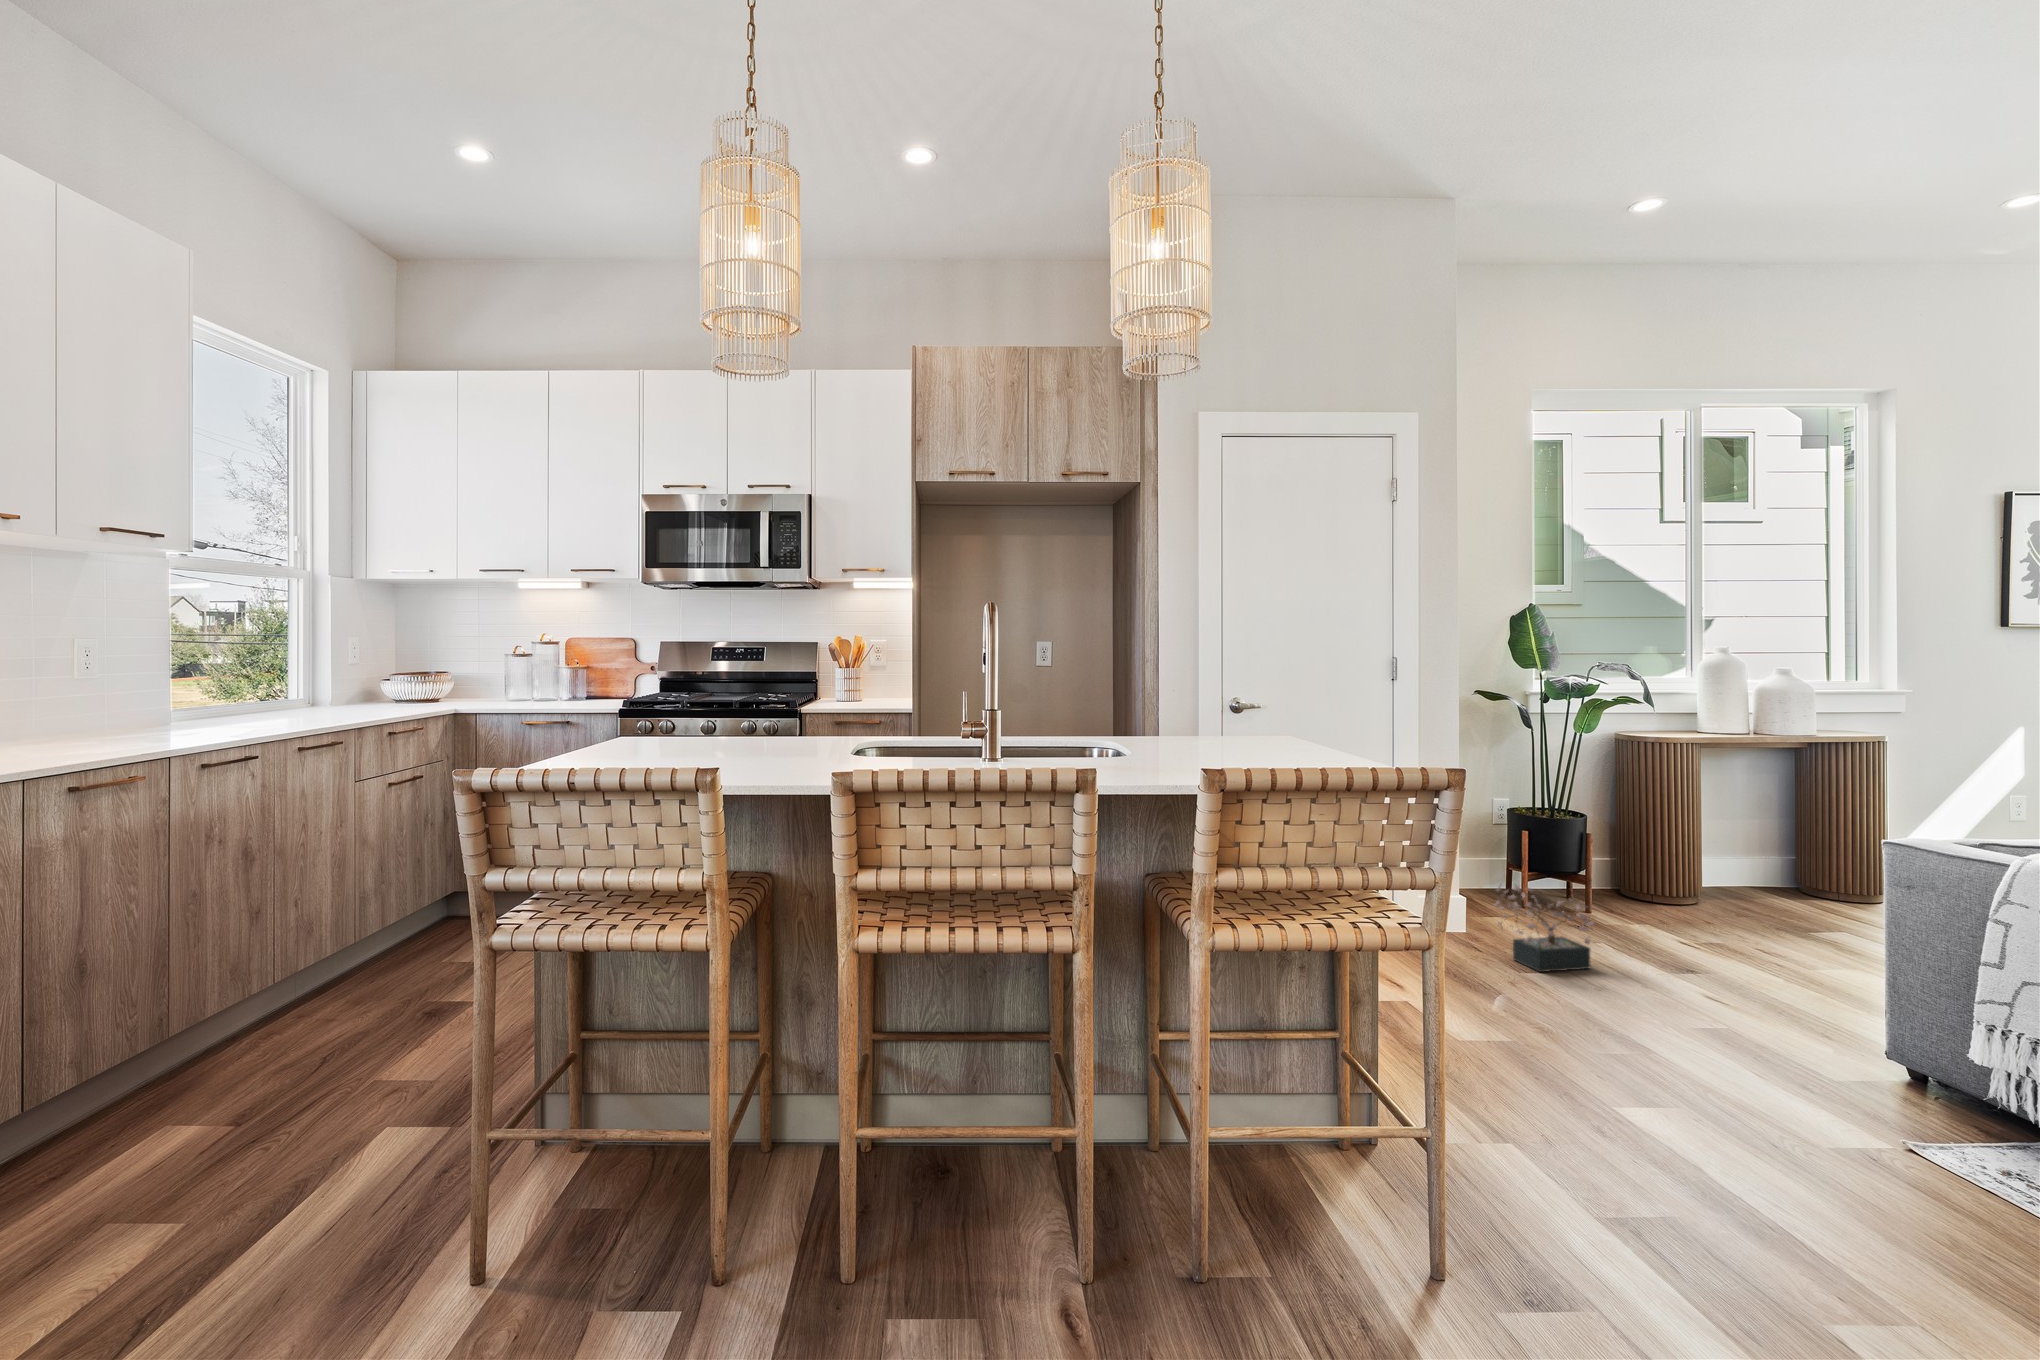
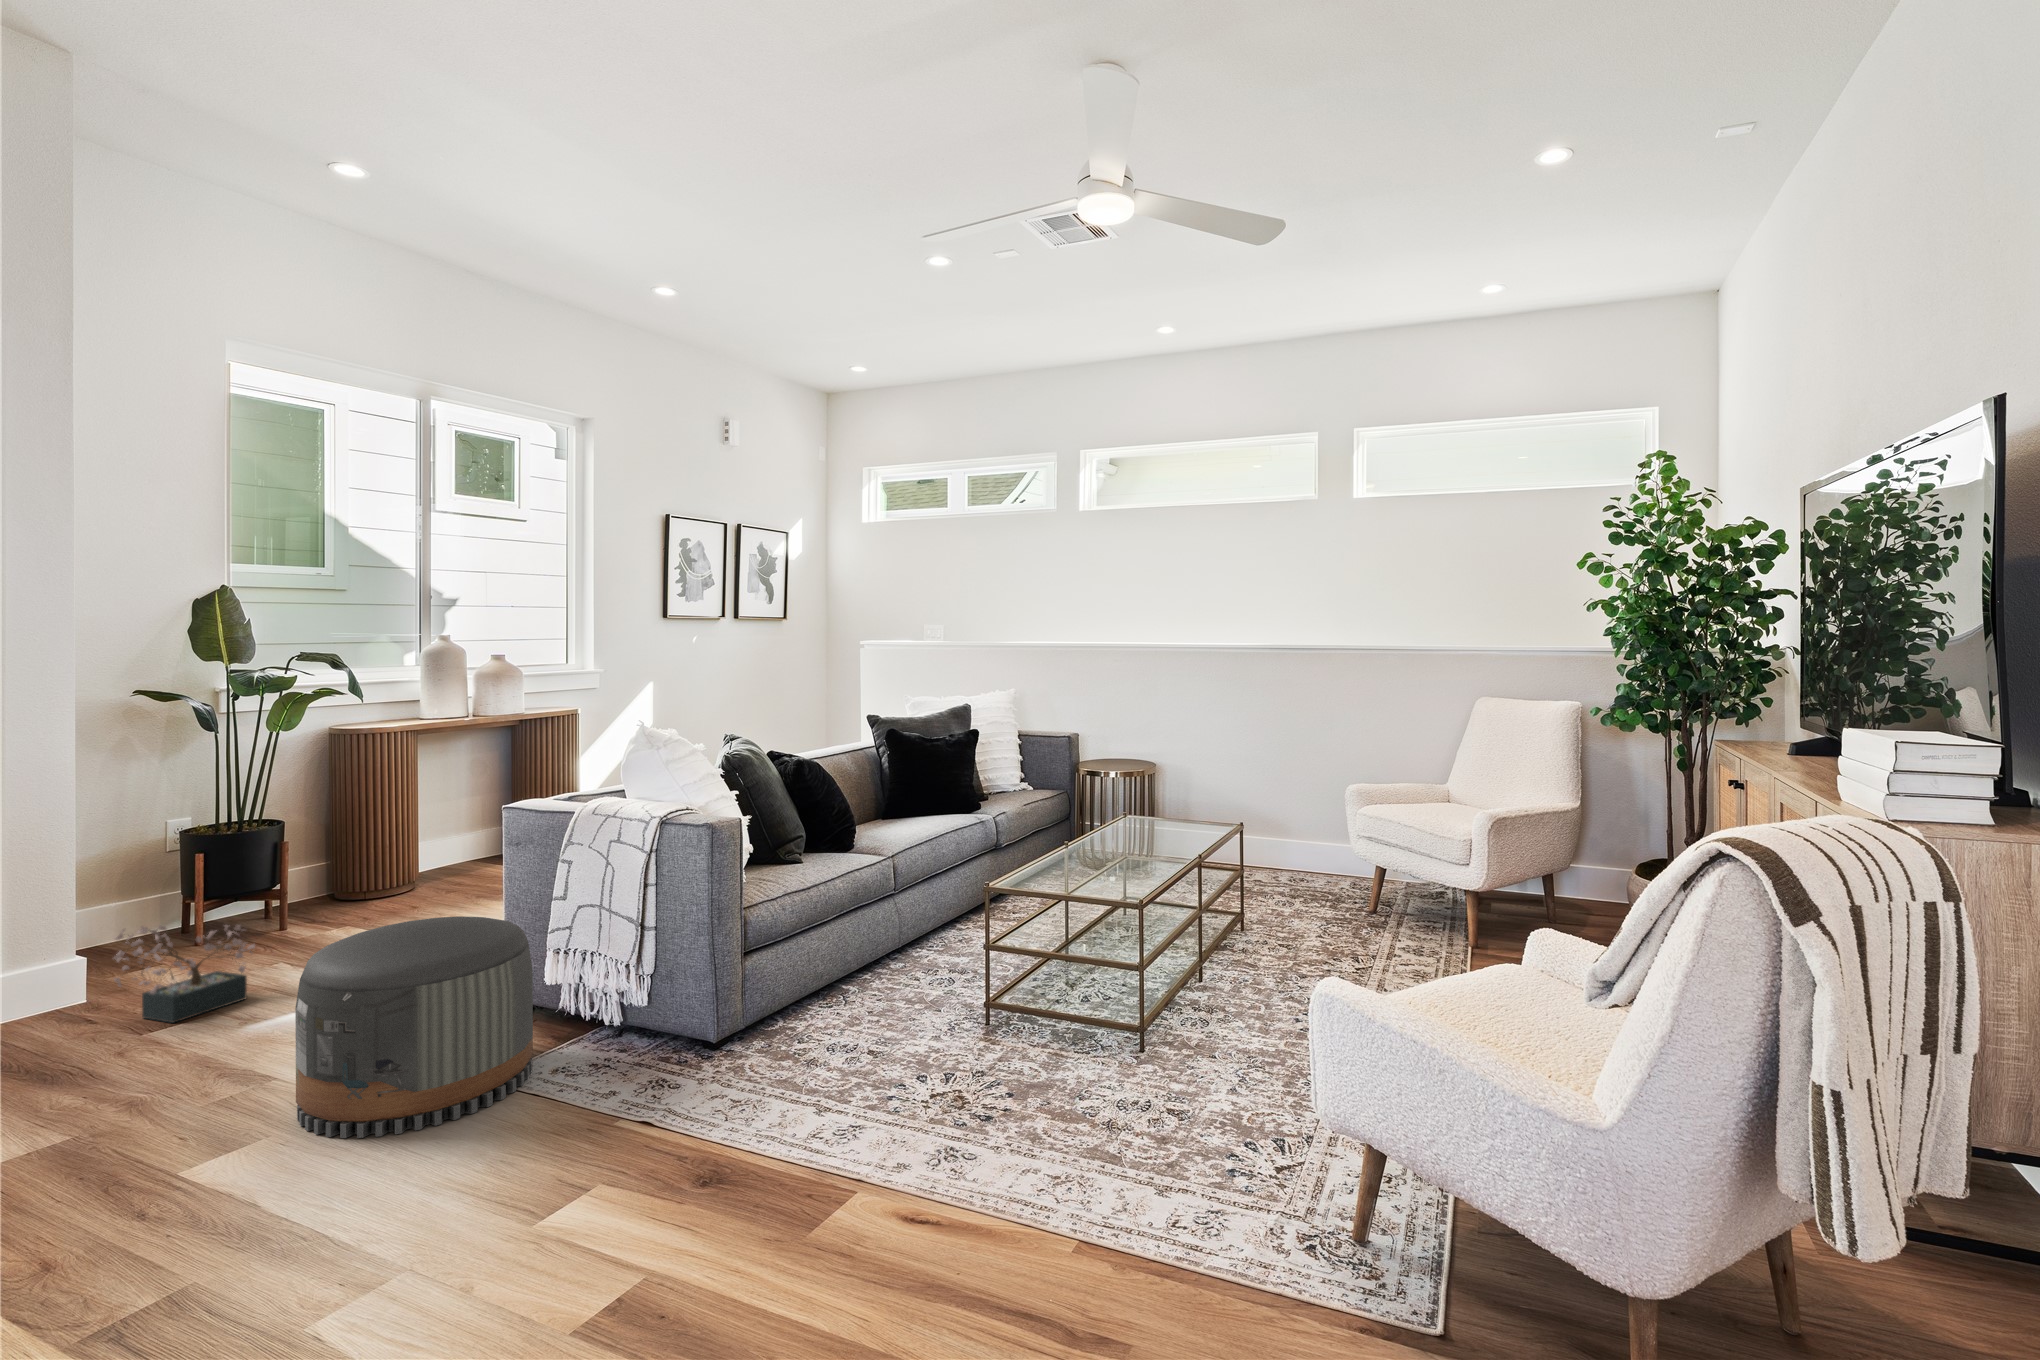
pouf: none [1695,944,1975,1183] -> present [295,916,533,1138]

